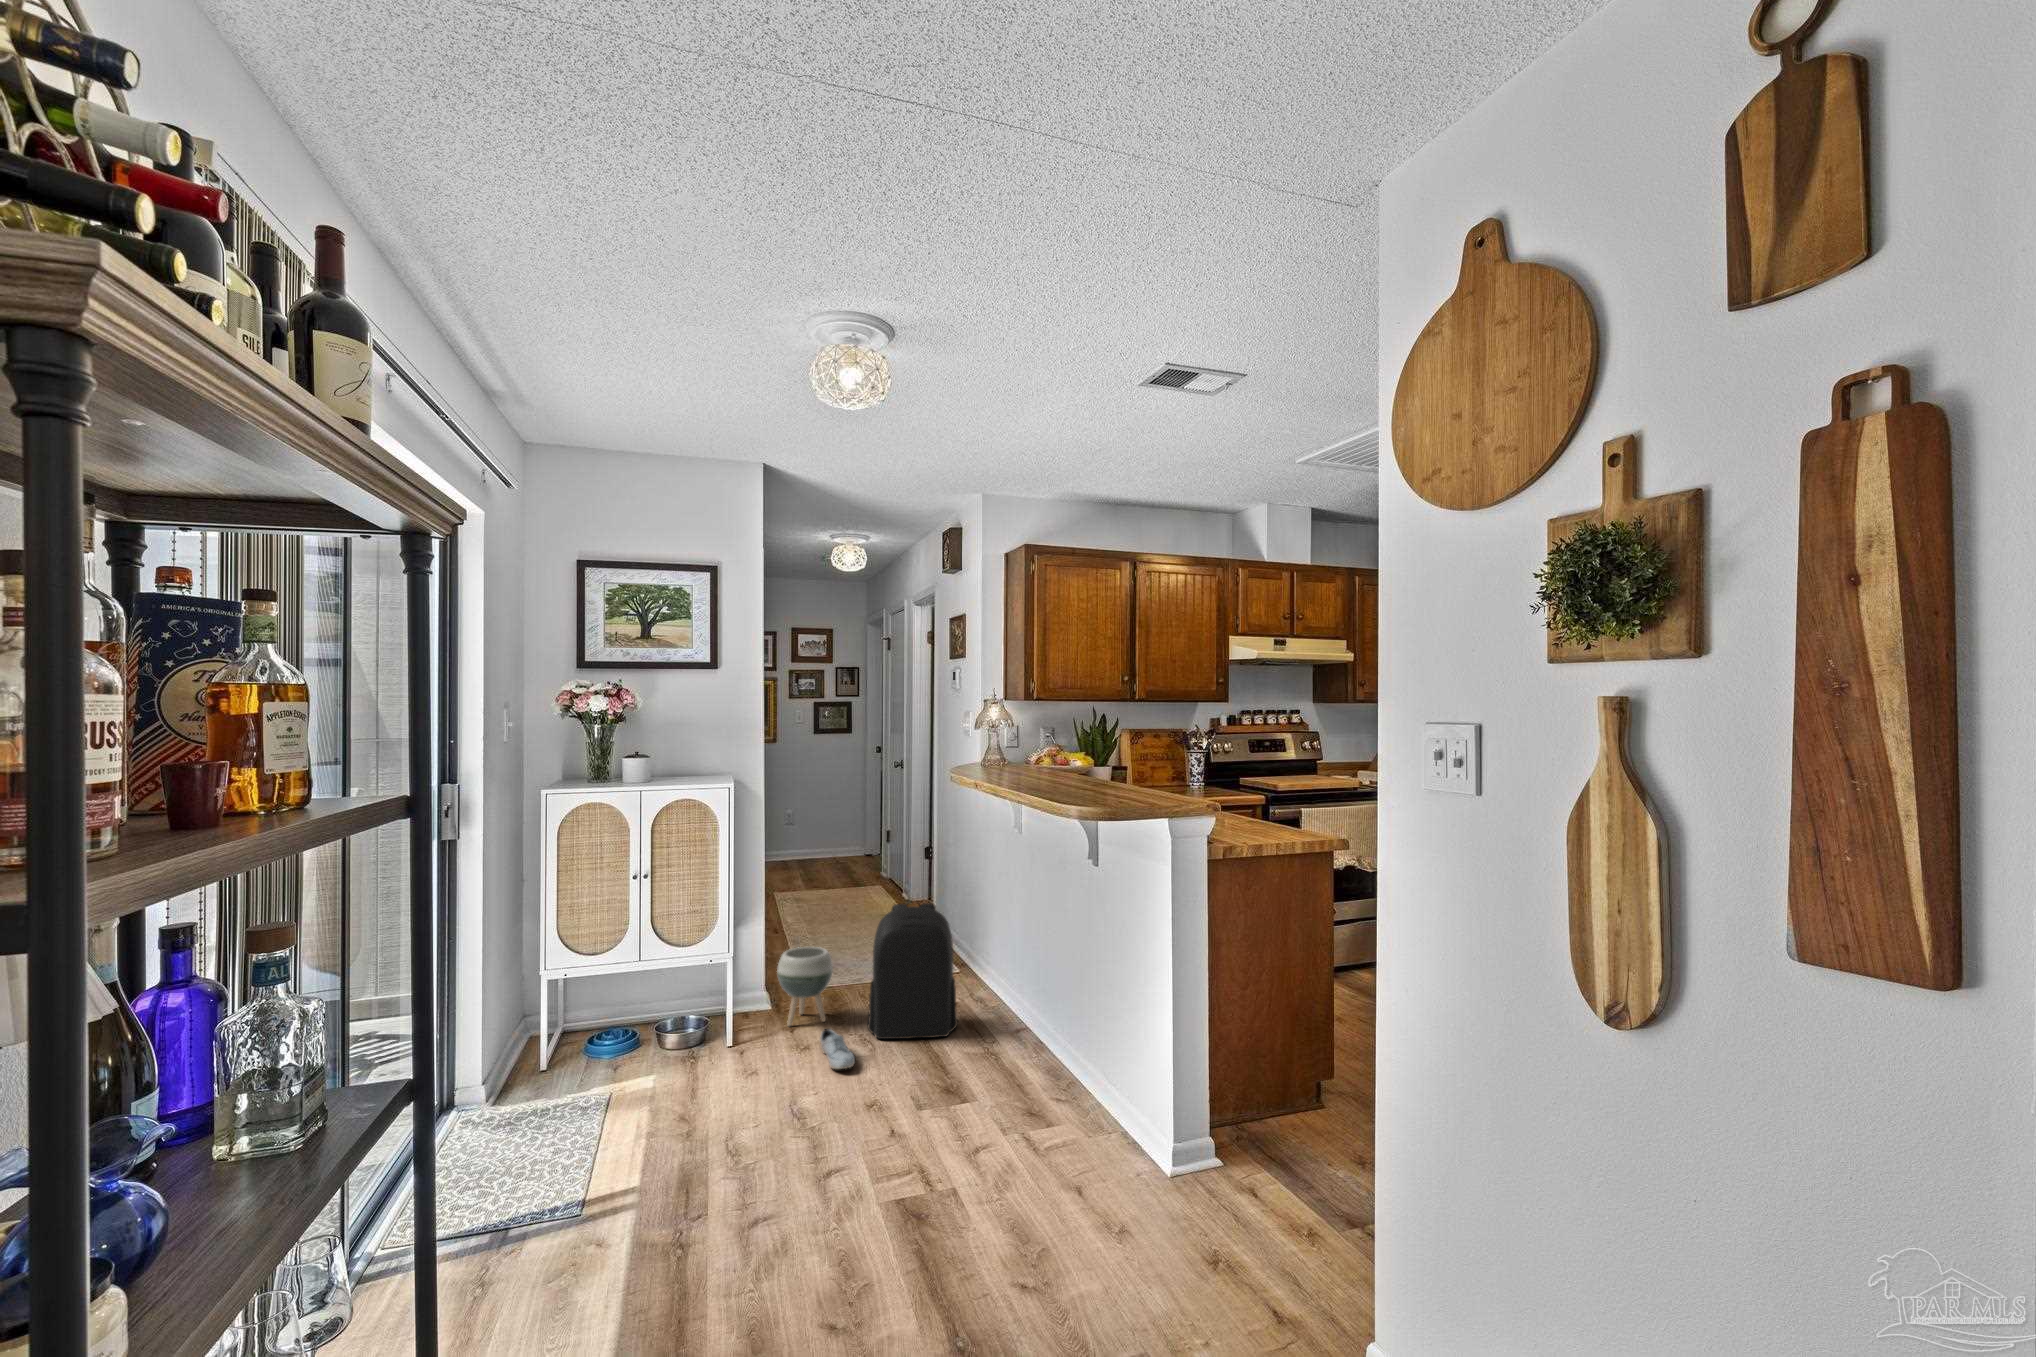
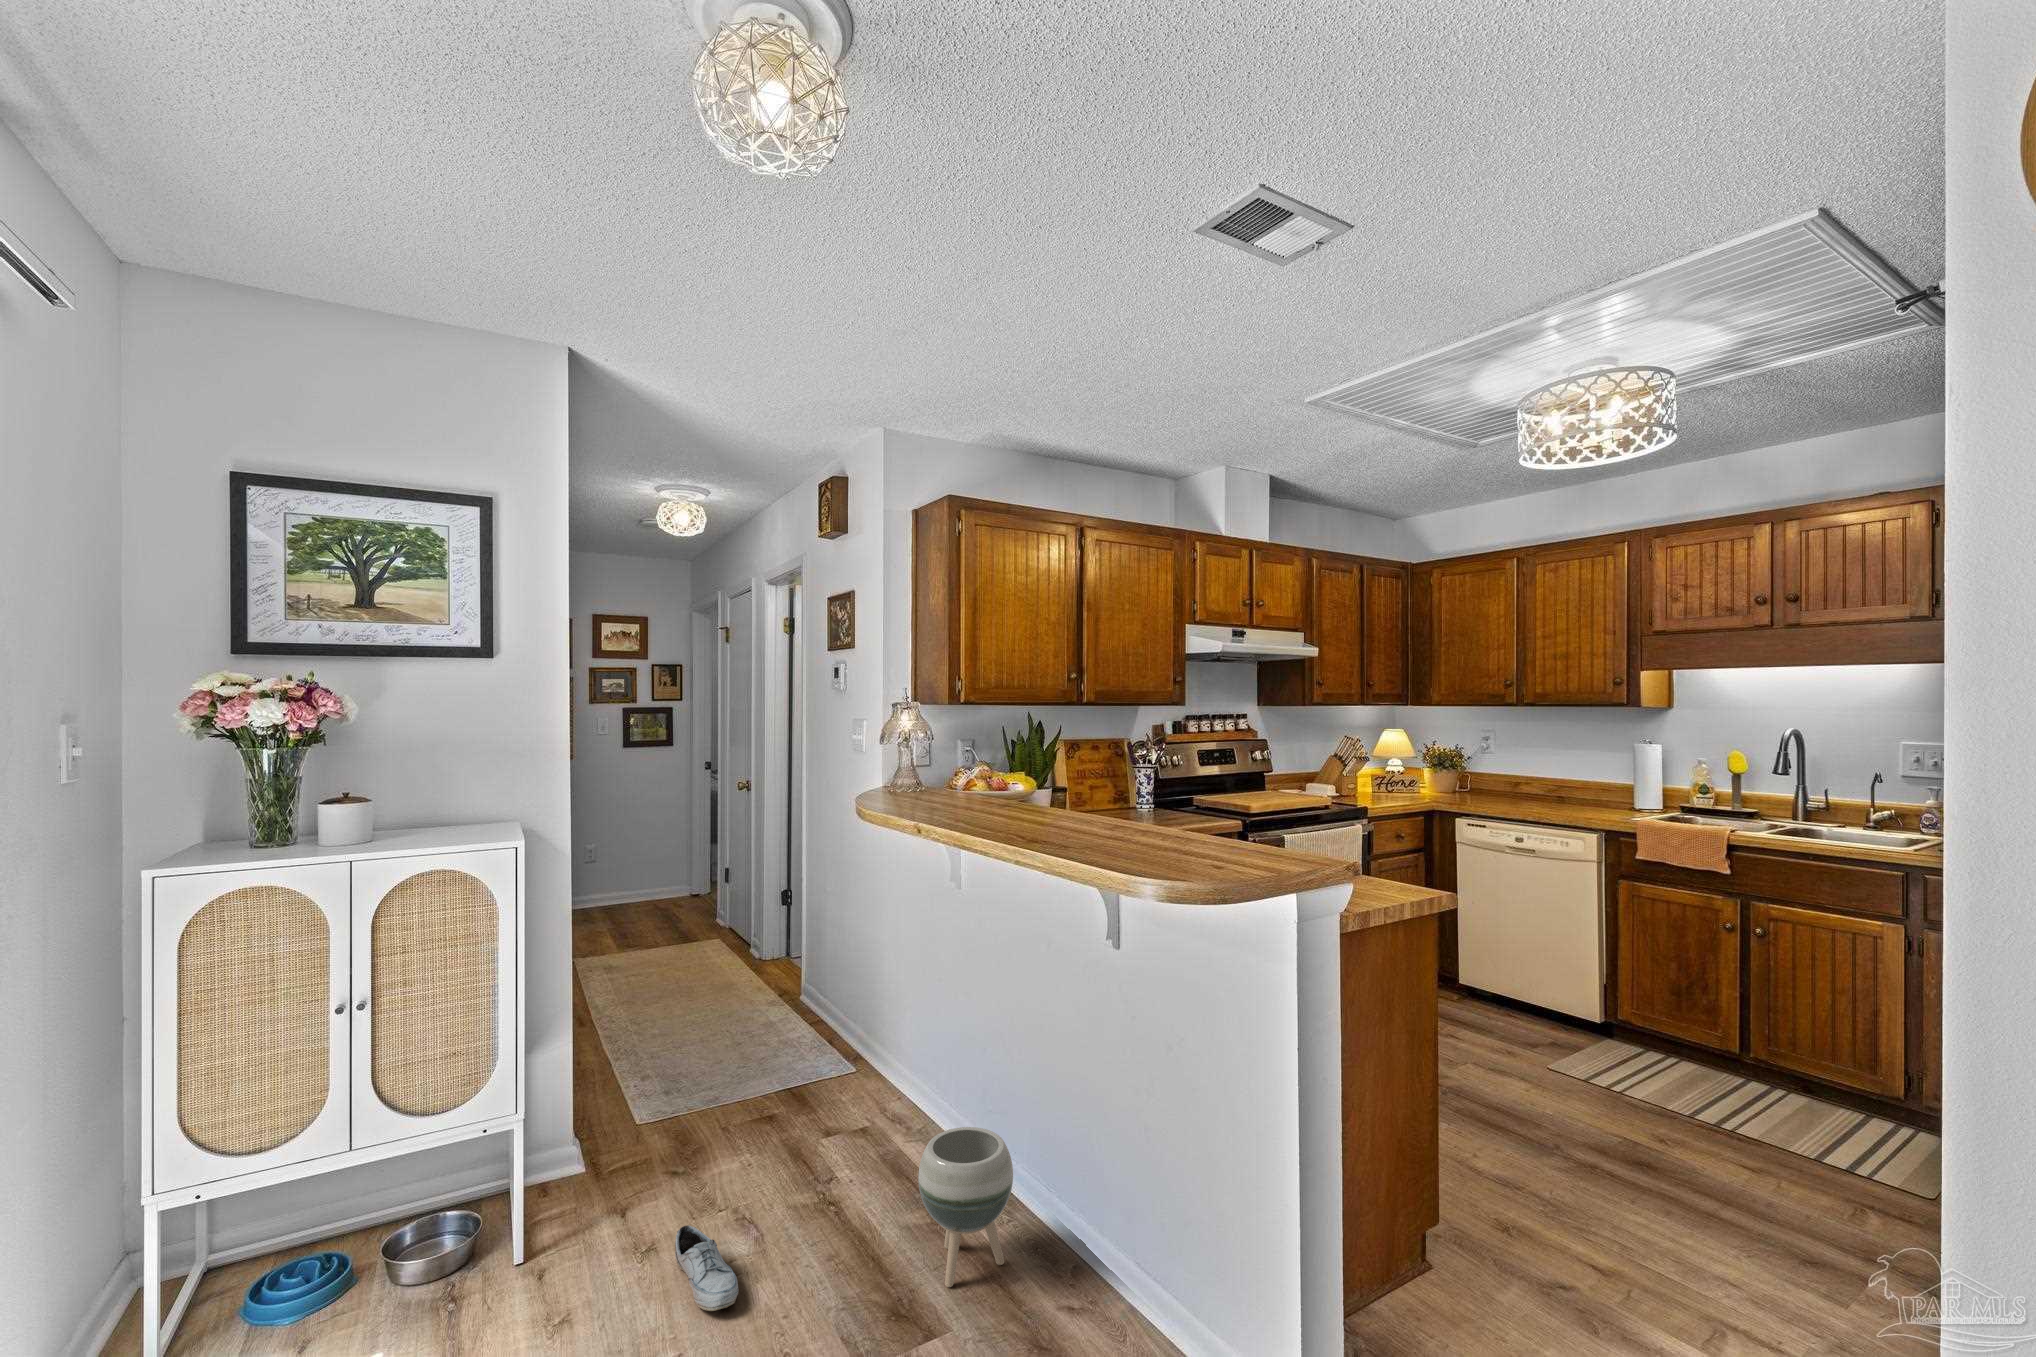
backpack: present [868,903,958,1039] -> none [746,997,883,1224]
planter: present [777,947,833,1026] -> present [918,1127,1013,1287]

